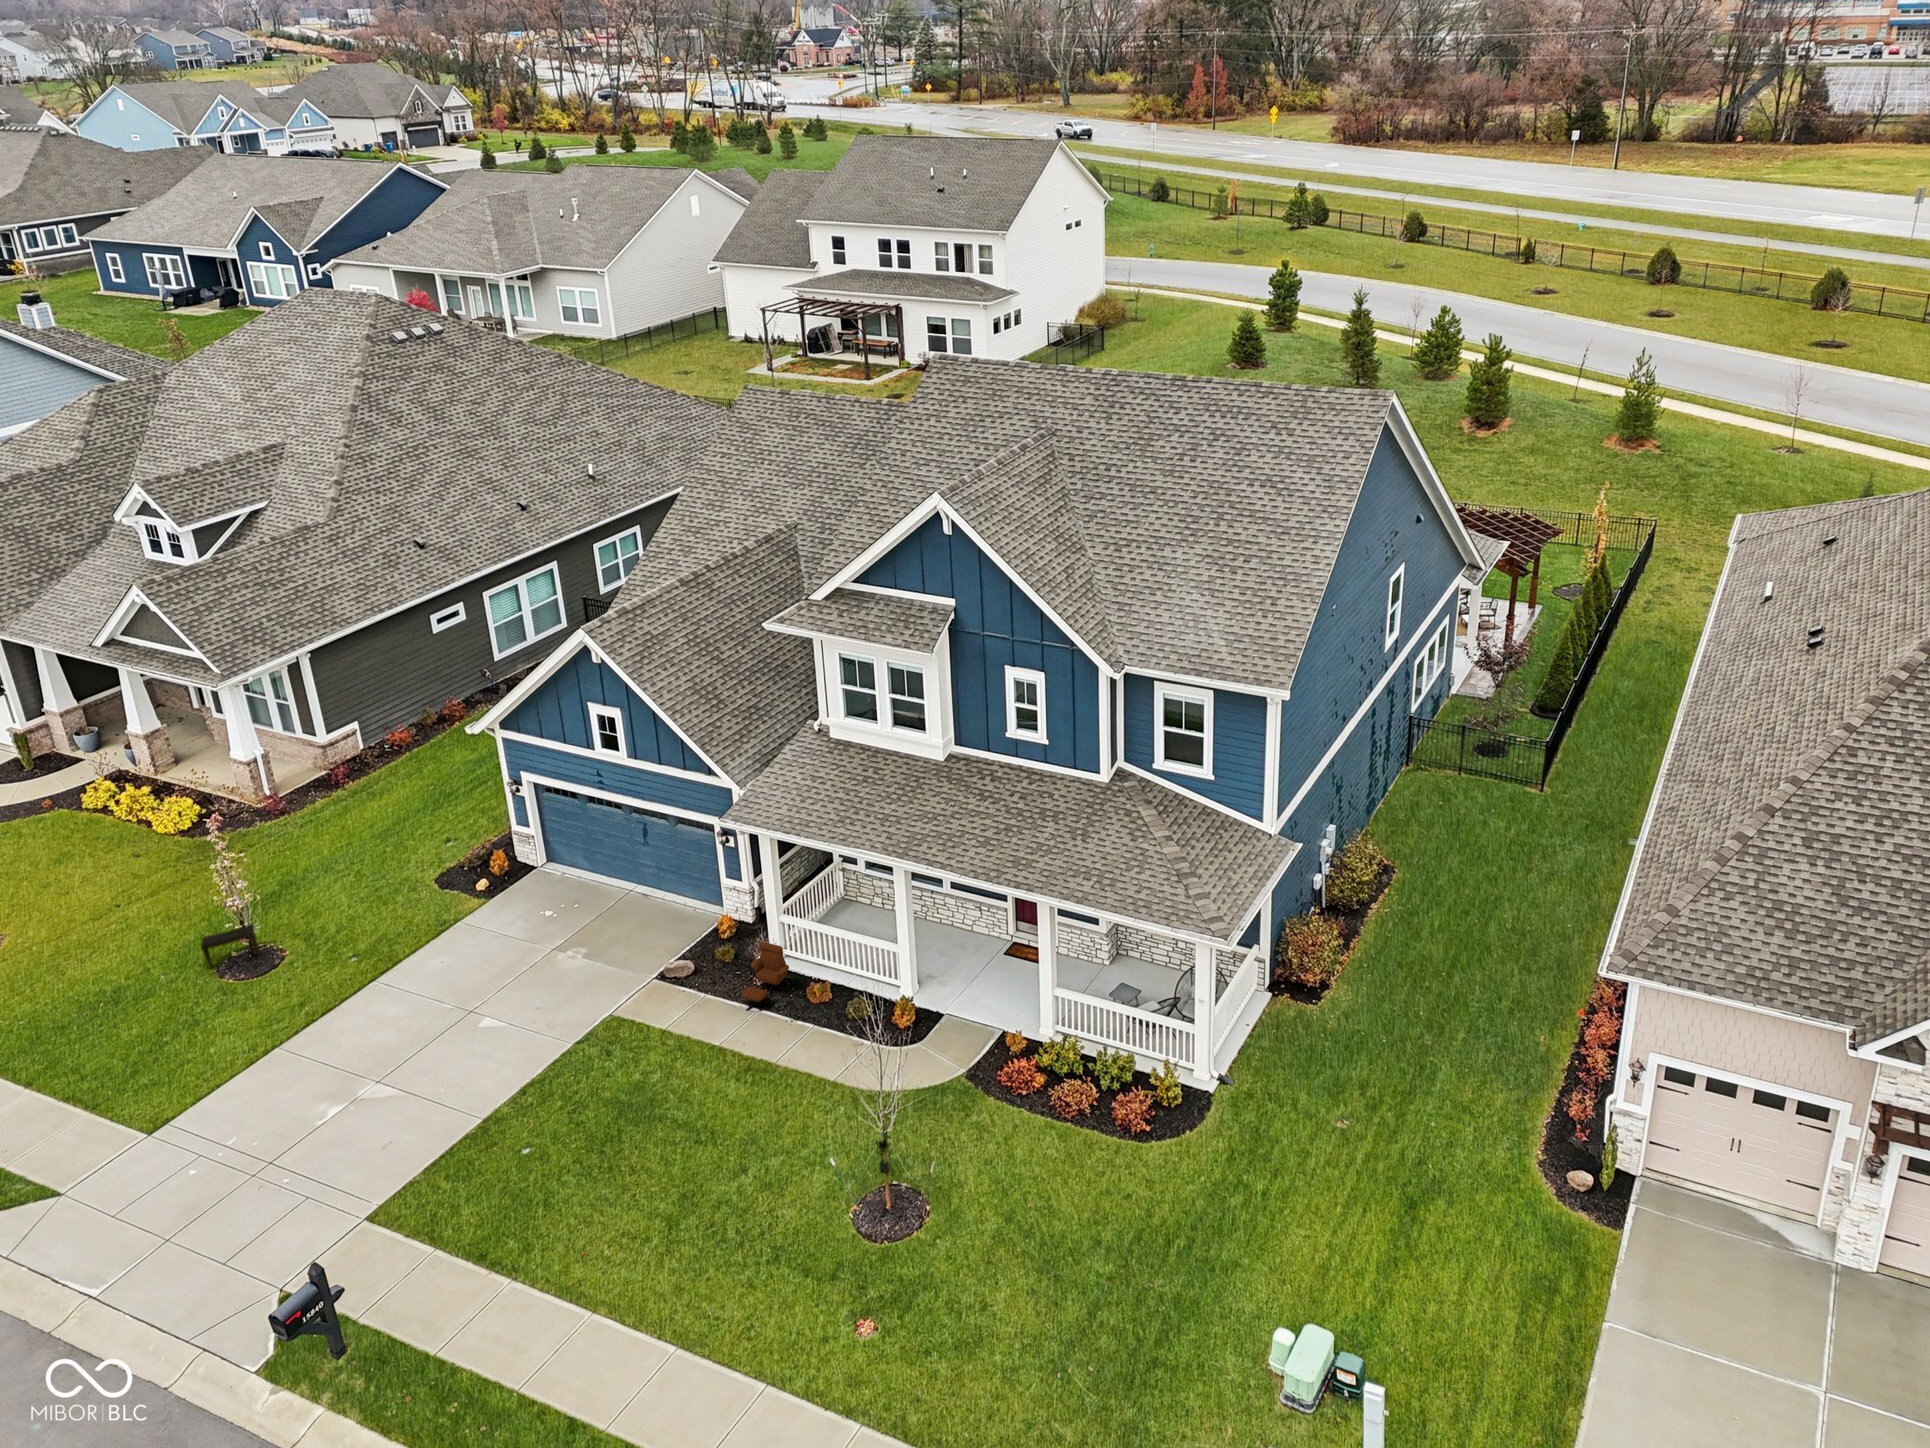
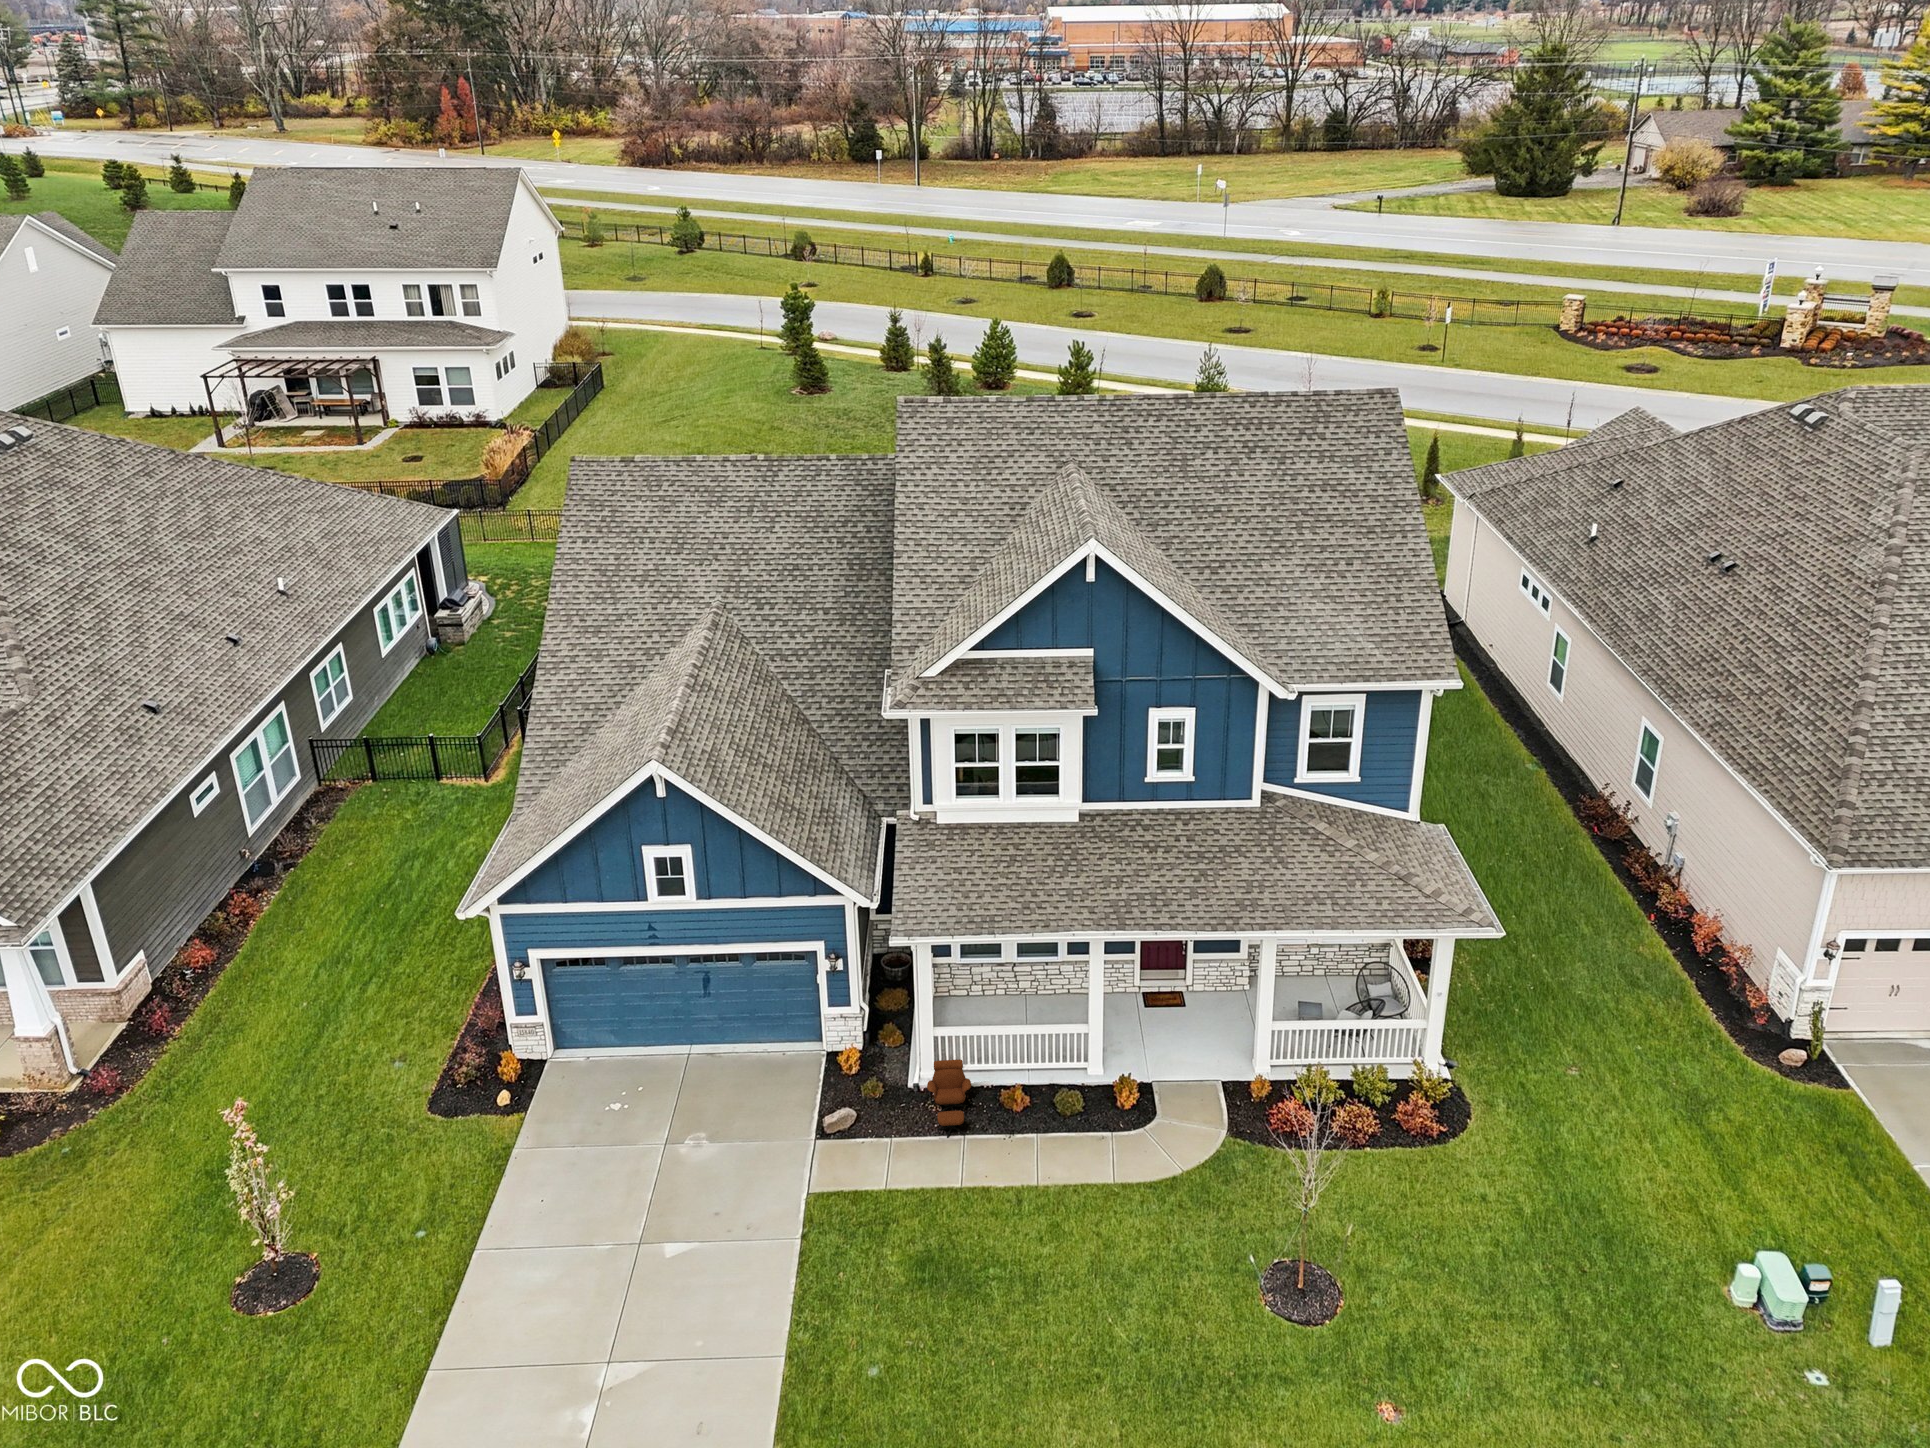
bench: present [201,924,259,968] -> none [208,1223,285,1296]
potted plant: present [875,1132,891,1172] -> none [1224,1196,1246,1237]

